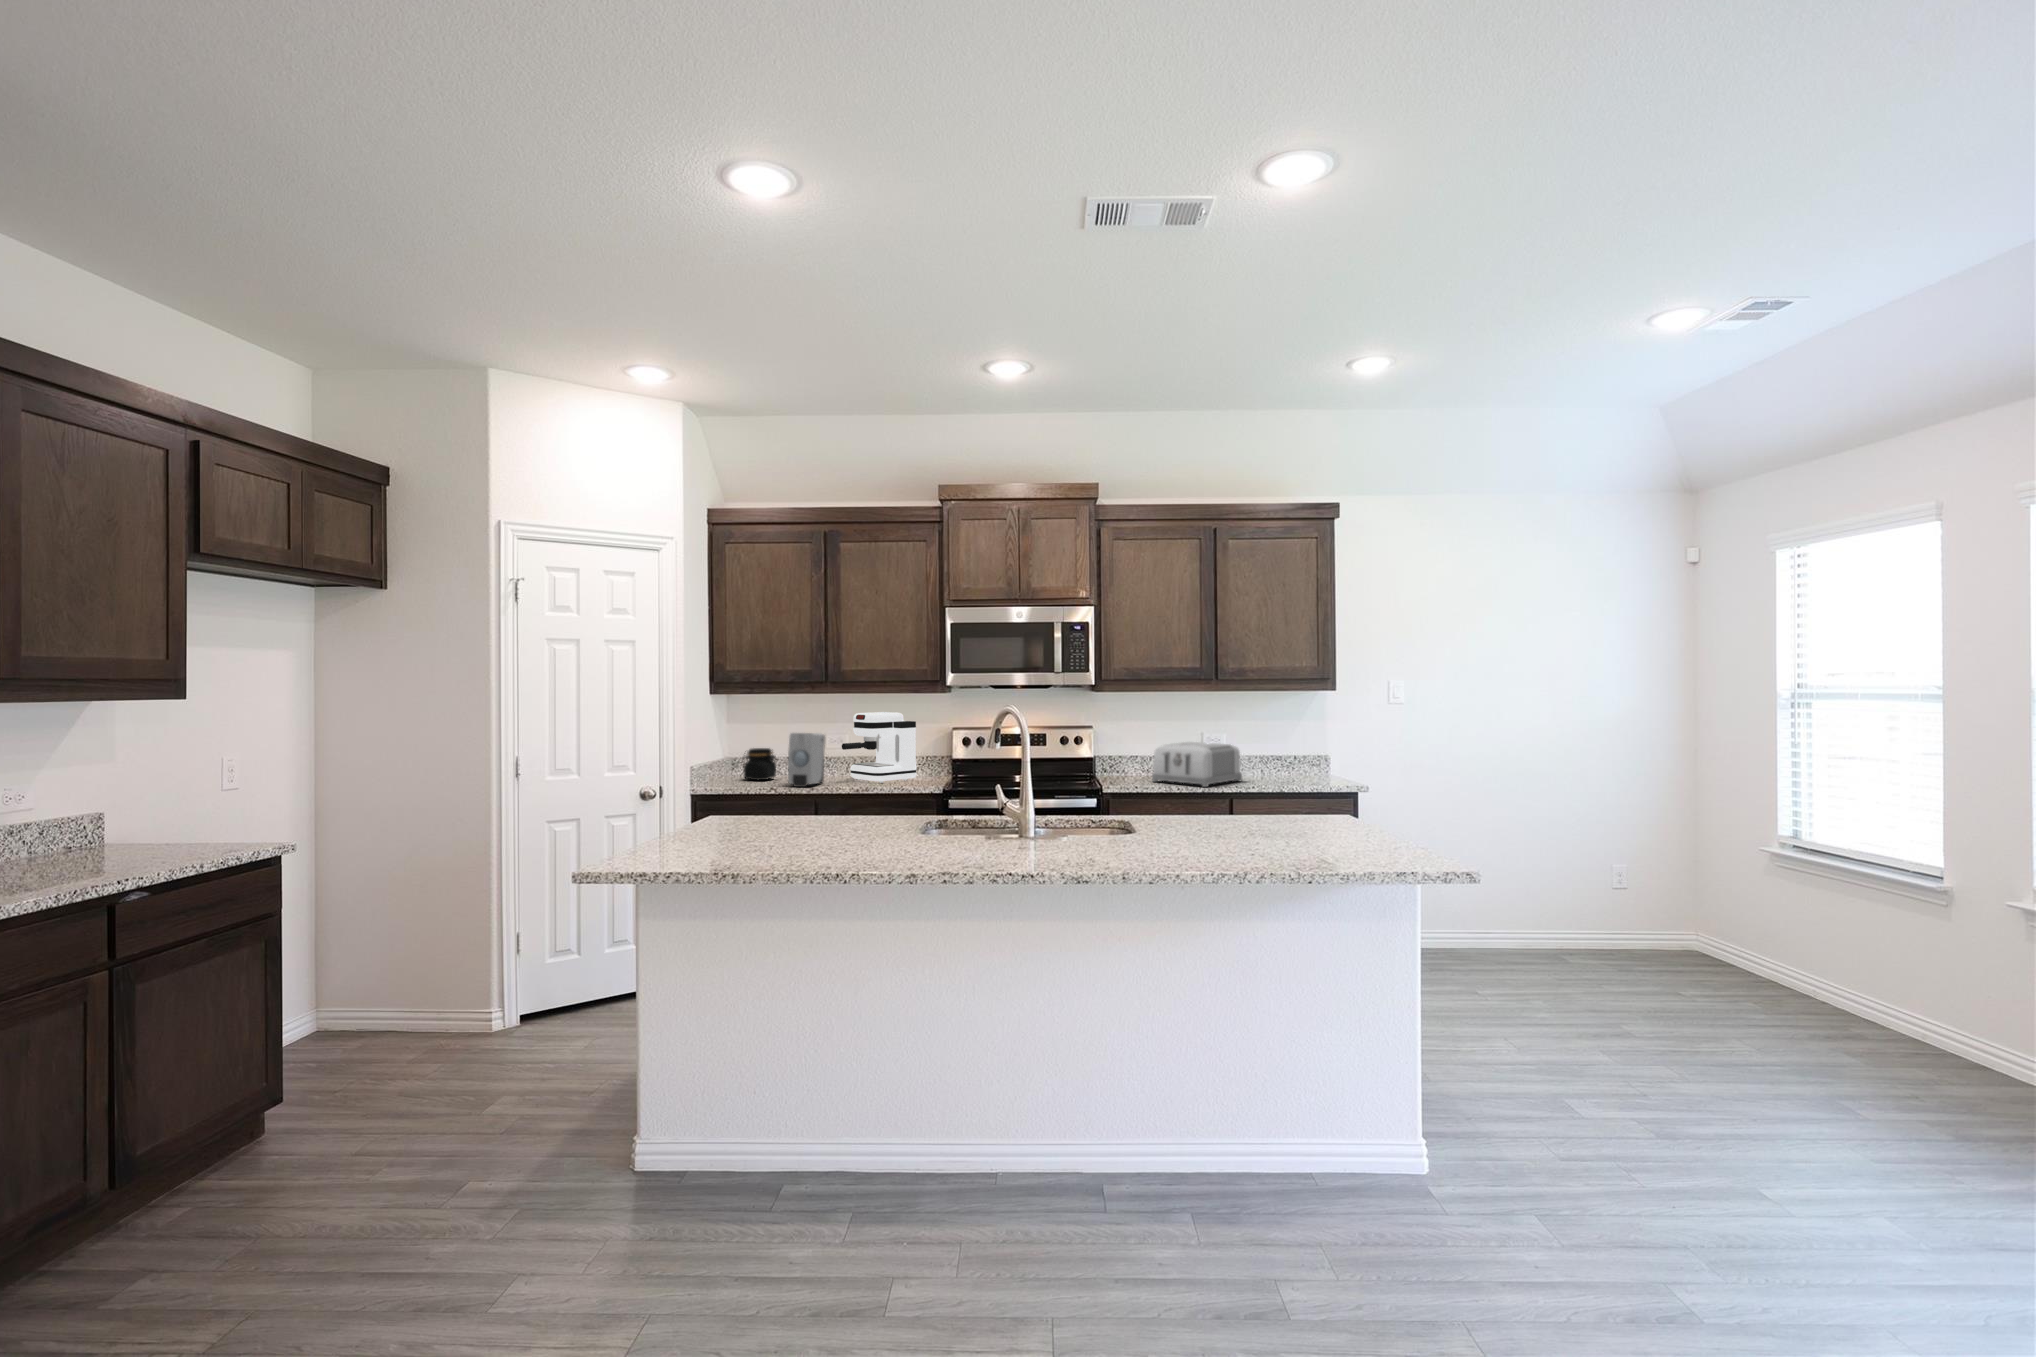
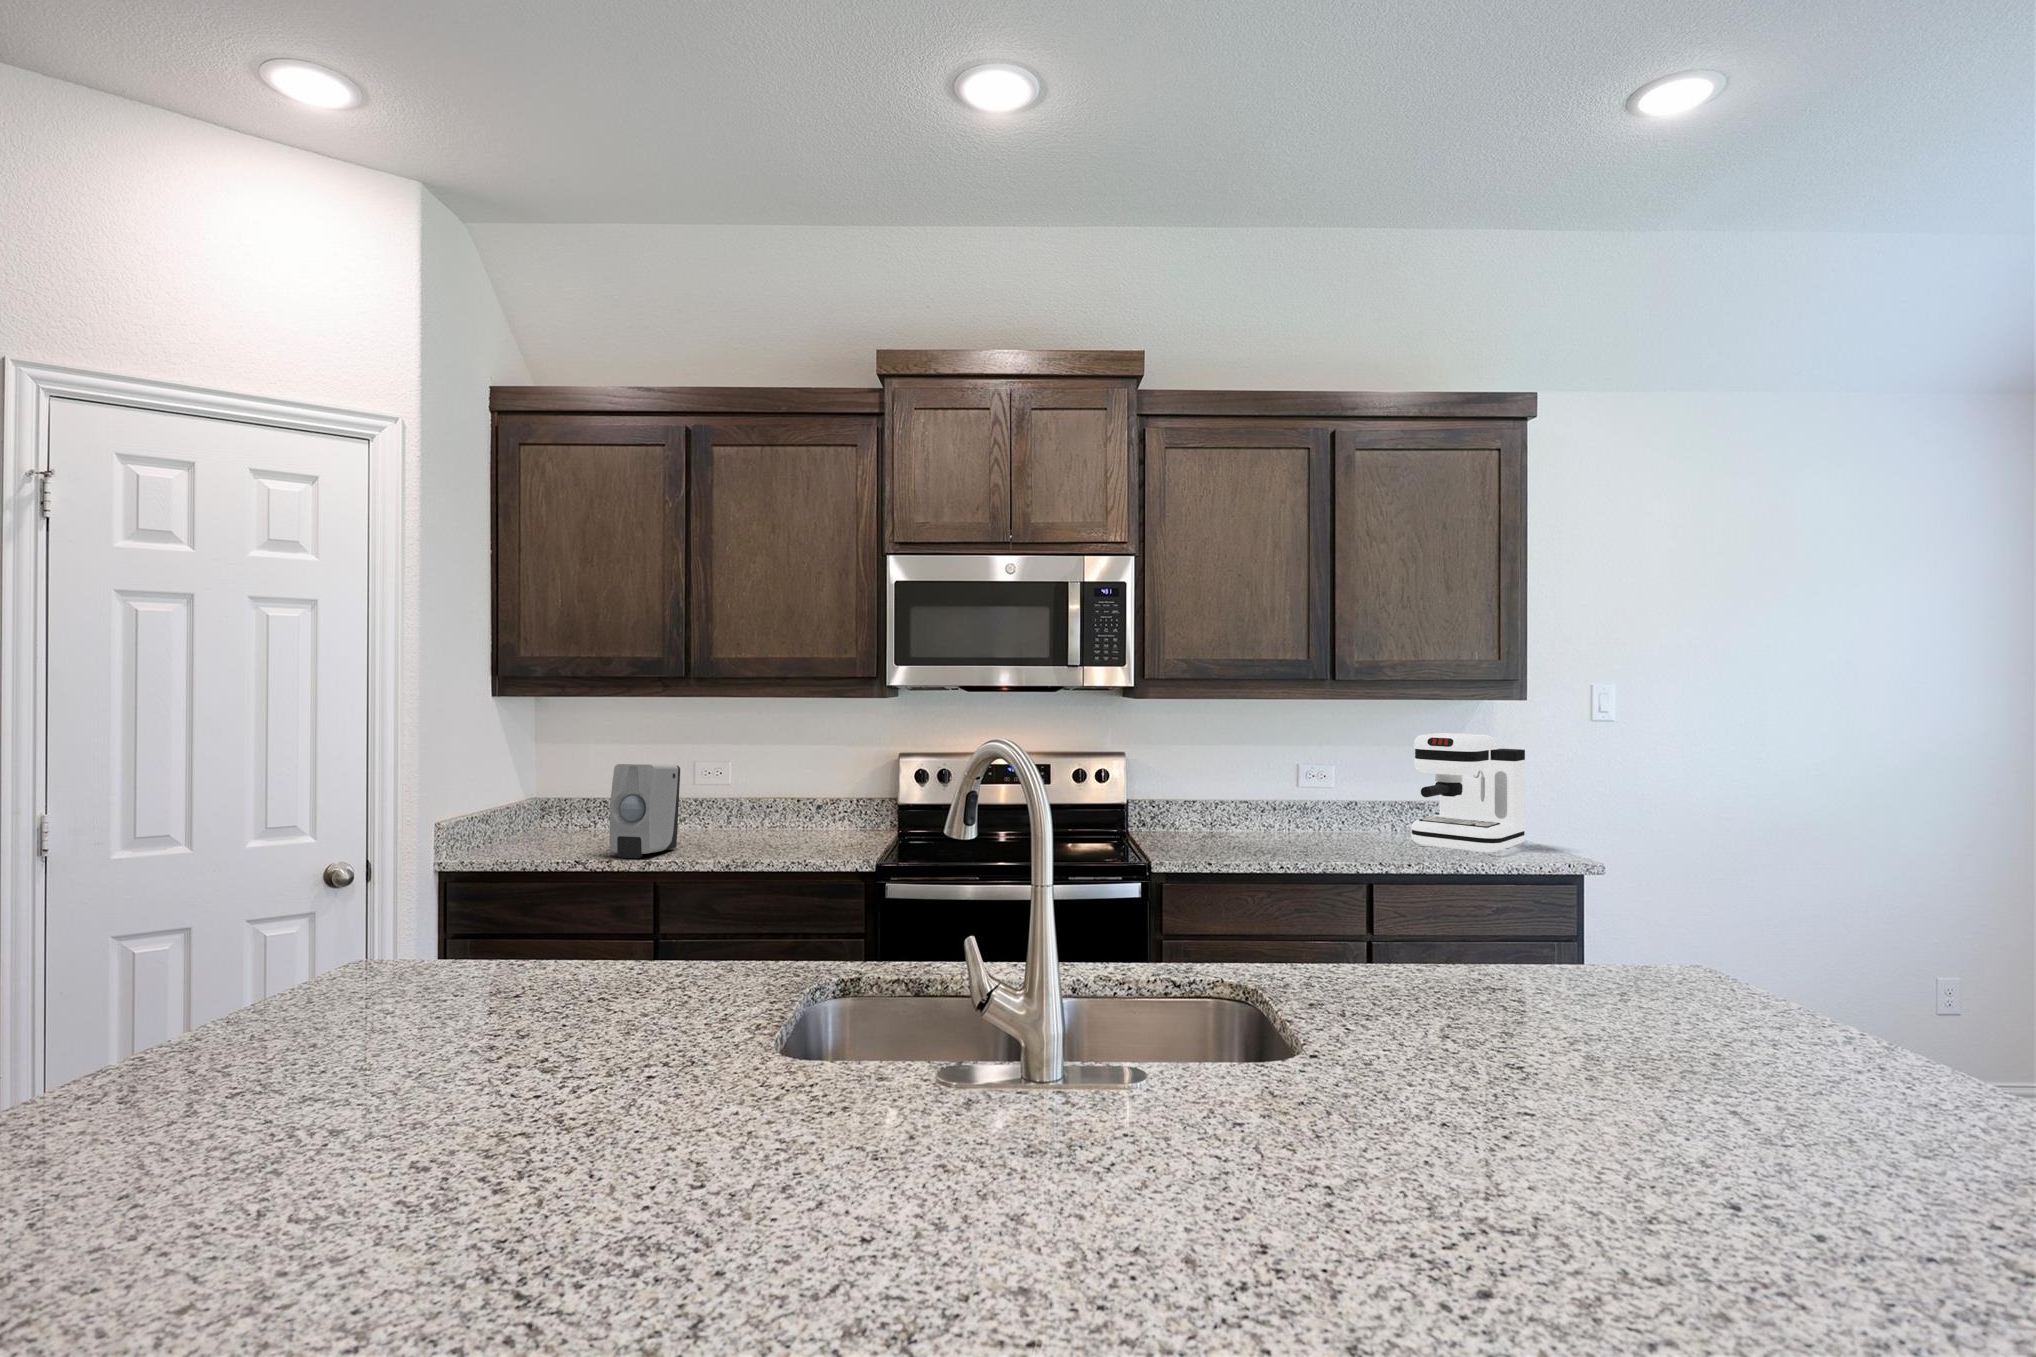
coffee maker: present [842,712,917,783] -> present [1411,733,1525,854]
toaster: present [1152,742,1242,787] -> none [1226,781,1373,861]
jar: present [744,748,776,780] -> none [546,787,604,842]

